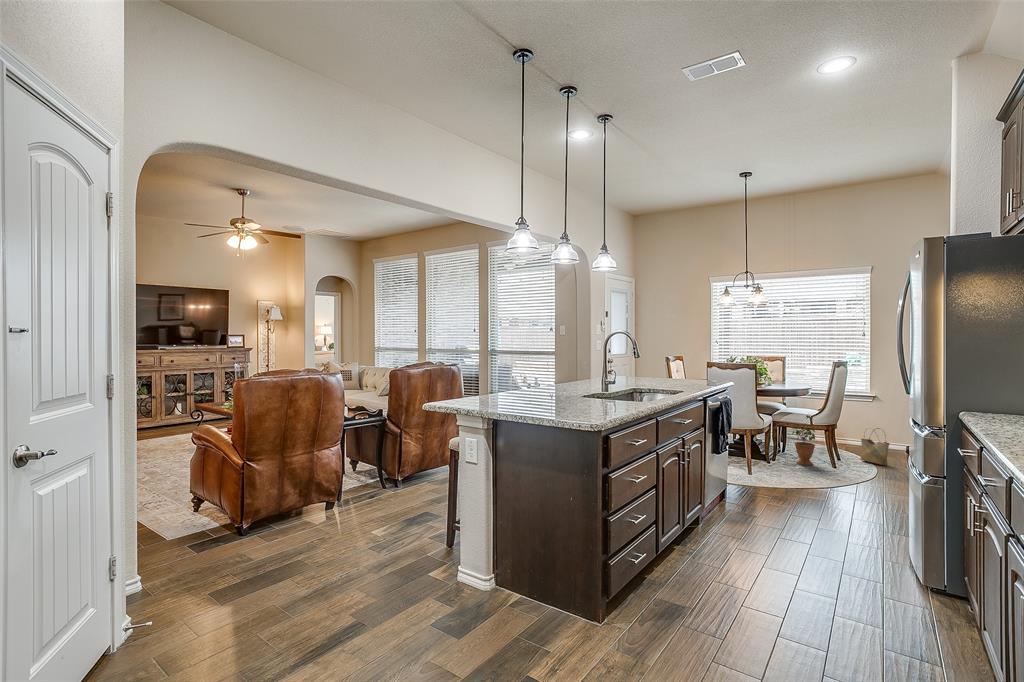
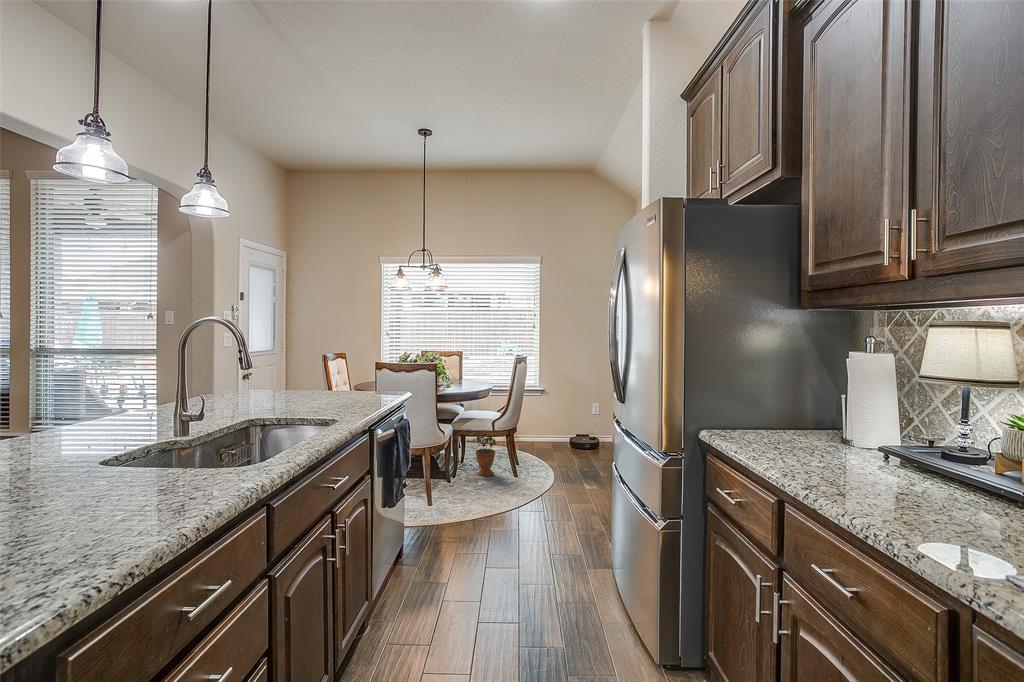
woven basket: present [860,428,889,465] -> none [535,424,561,463]

